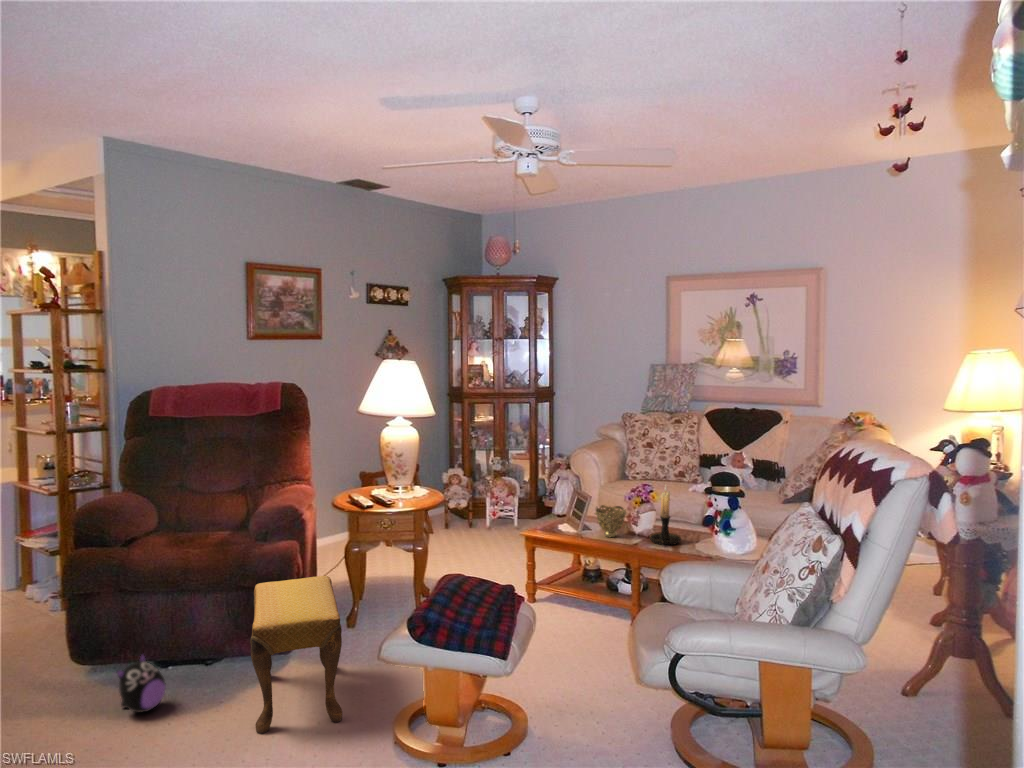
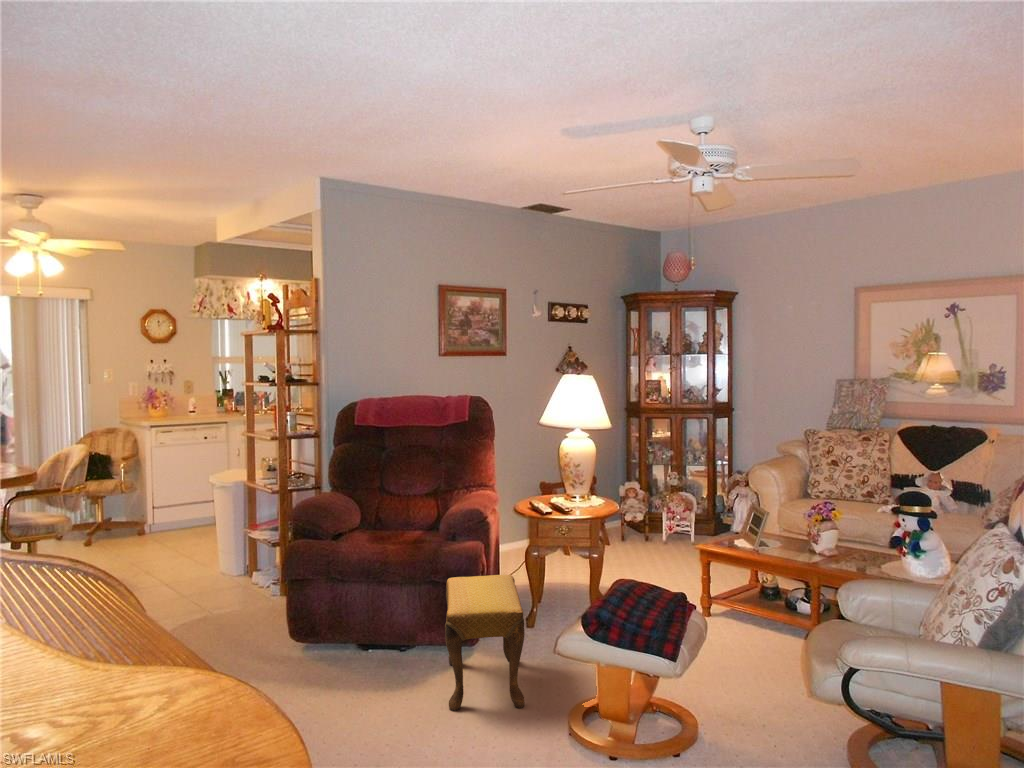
candle holder: present [649,485,681,546] -> none [831,502,866,566]
decorative bowl: present [595,505,626,537] -> none [773,522,807,555]
plush toy: present [117,654,166,713] -> none [333,630,372,683]

